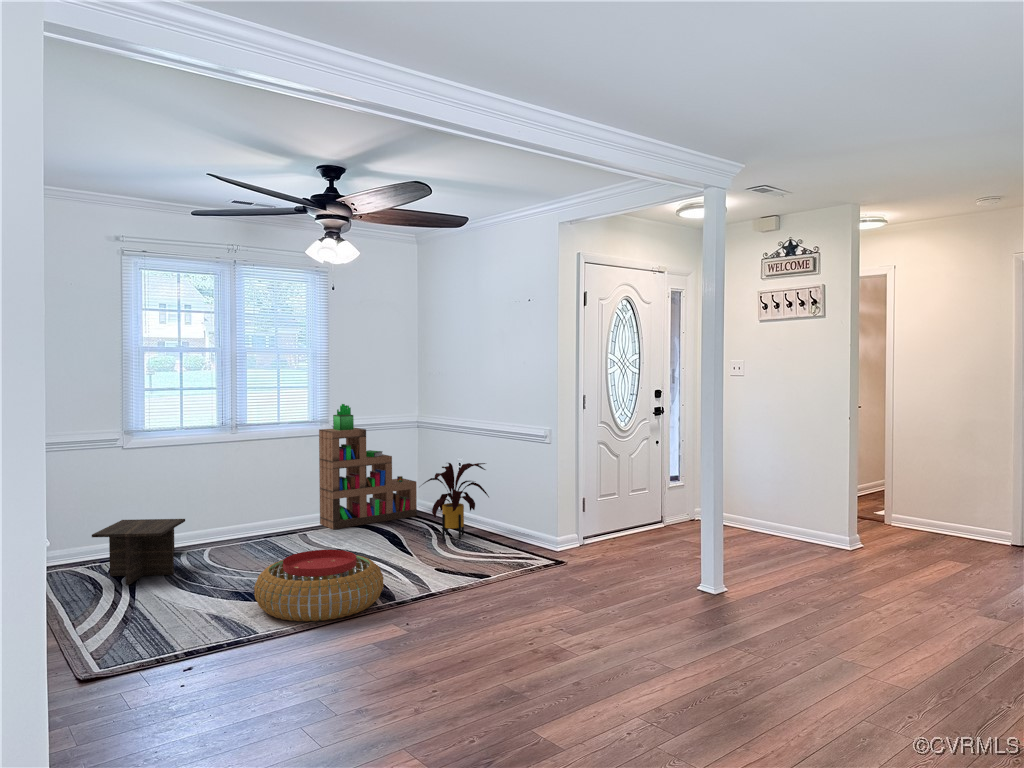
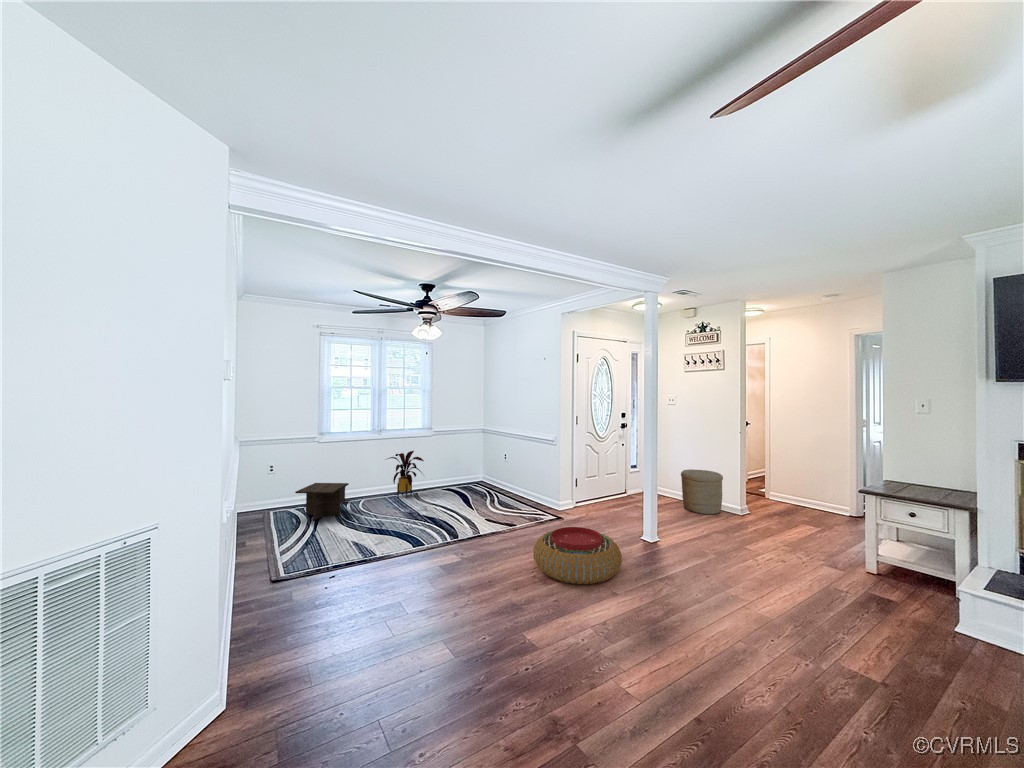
bookshelf: present [319,404,417,529] -> none [428,418,483,490]
house plant: present [423,463,489,539] -> present [388,451,424,498]
woven basket: none [754,482,821,552] -> present [681,469,723,514]
pouf: present [254,550,384,621] -> present [533,527,622,584]

